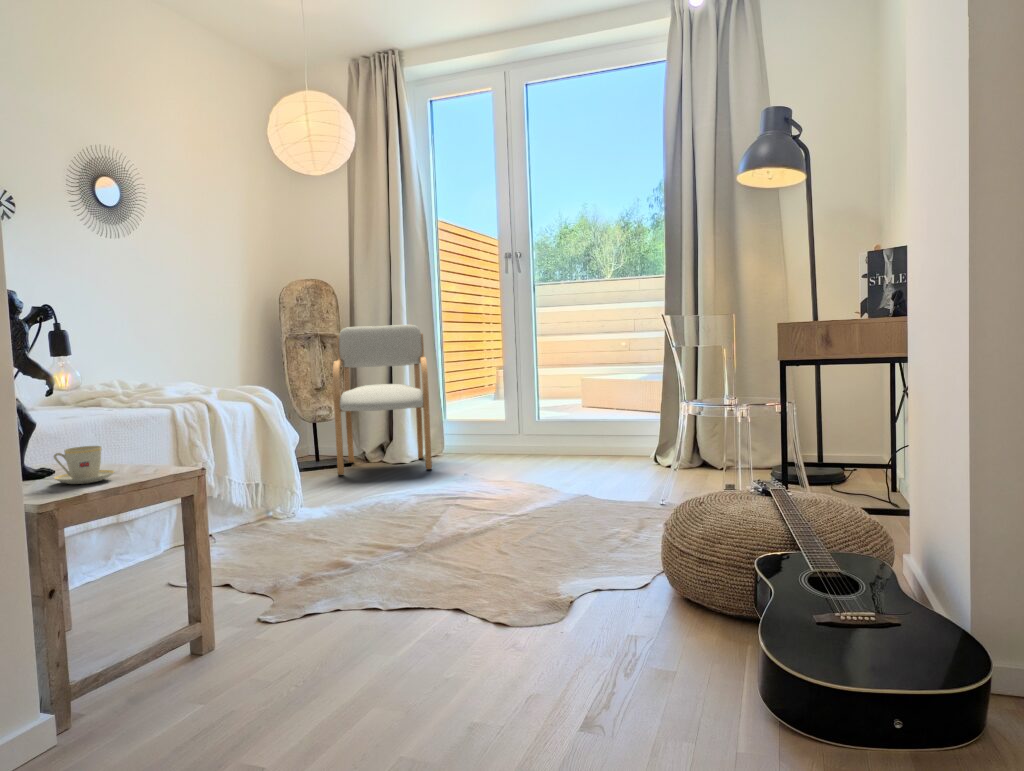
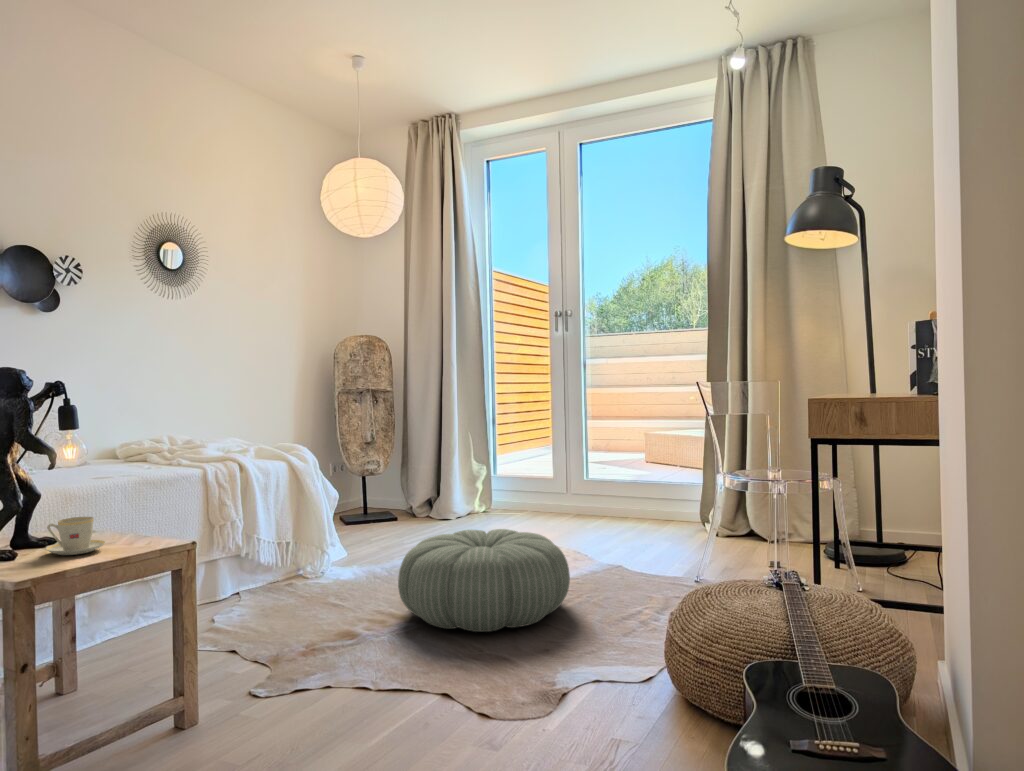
armchair: present [333,325,432,476] -> none [378,381,472,531]
pouf: none [386,461,553,555] -> present [398,529,570,632]

